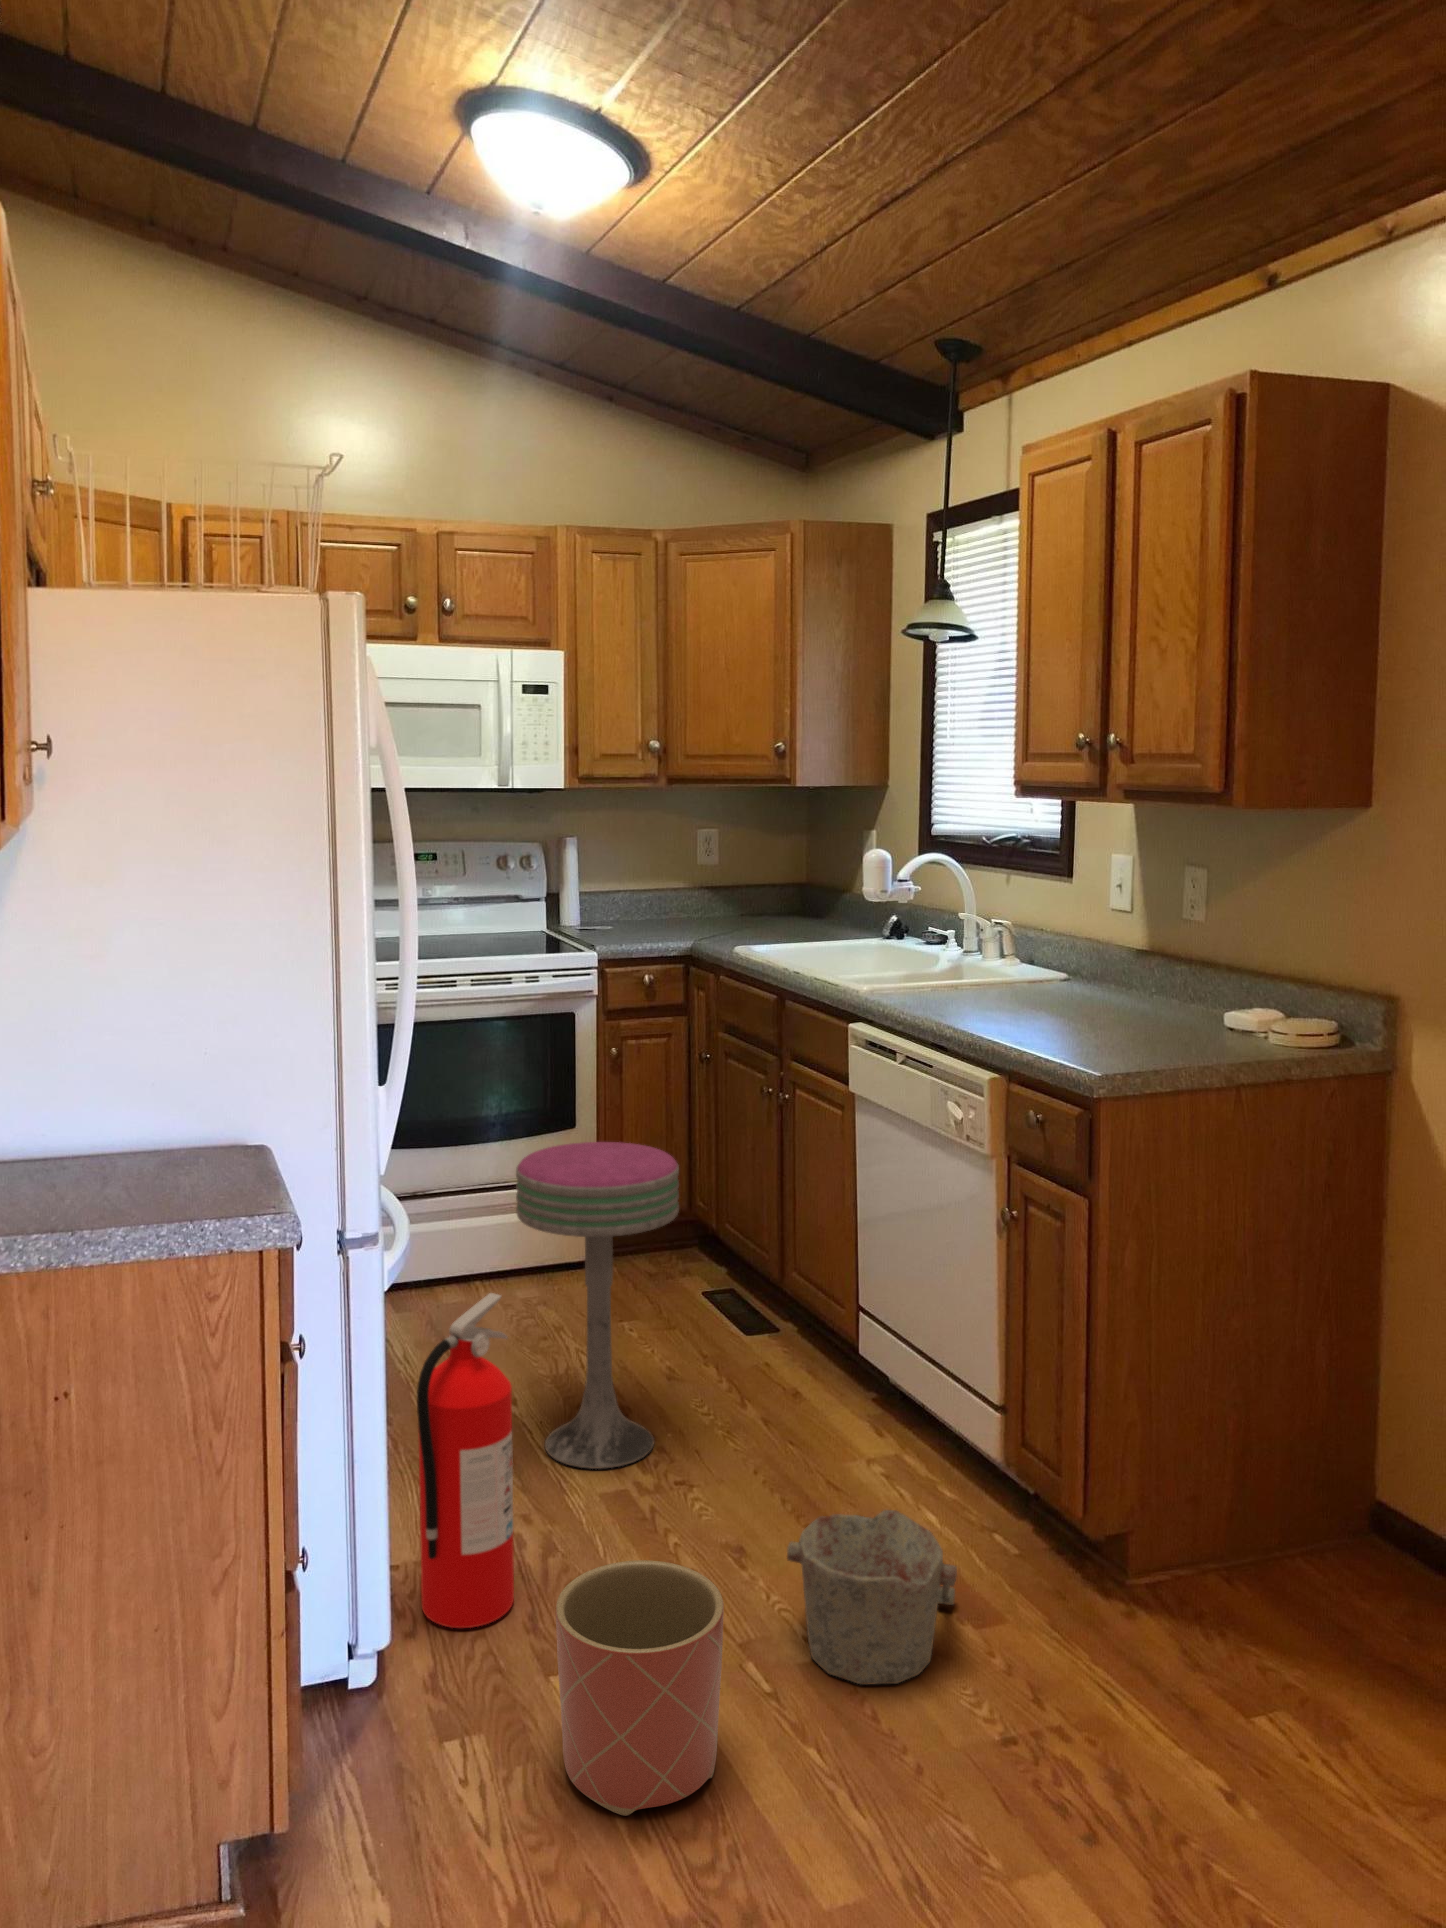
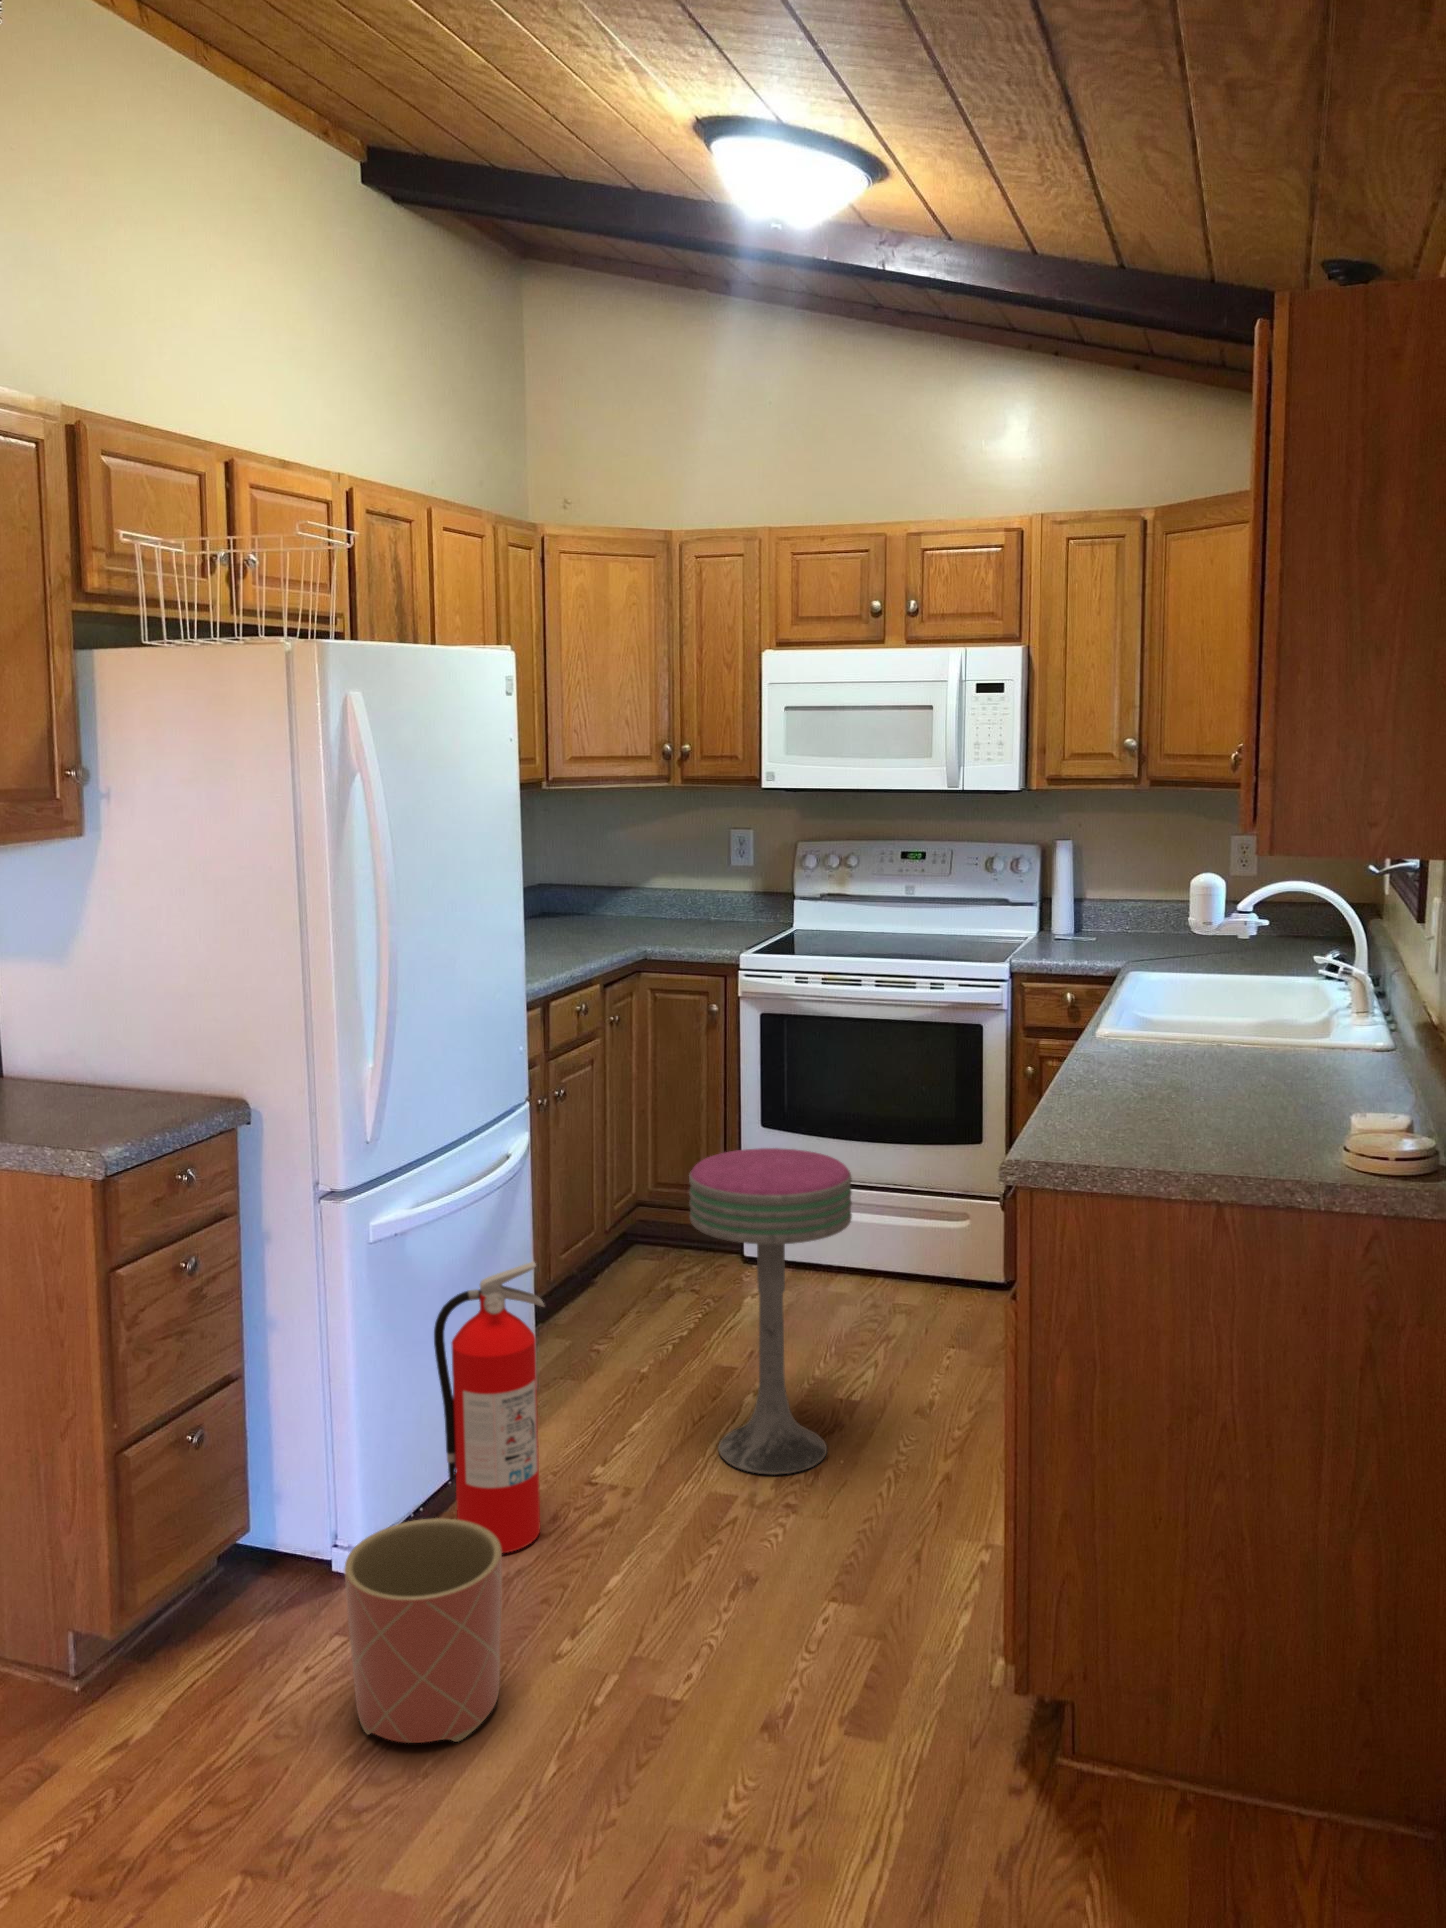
bucket: present [787,1510,957,1685] -> none [644,1561,860,1754]

